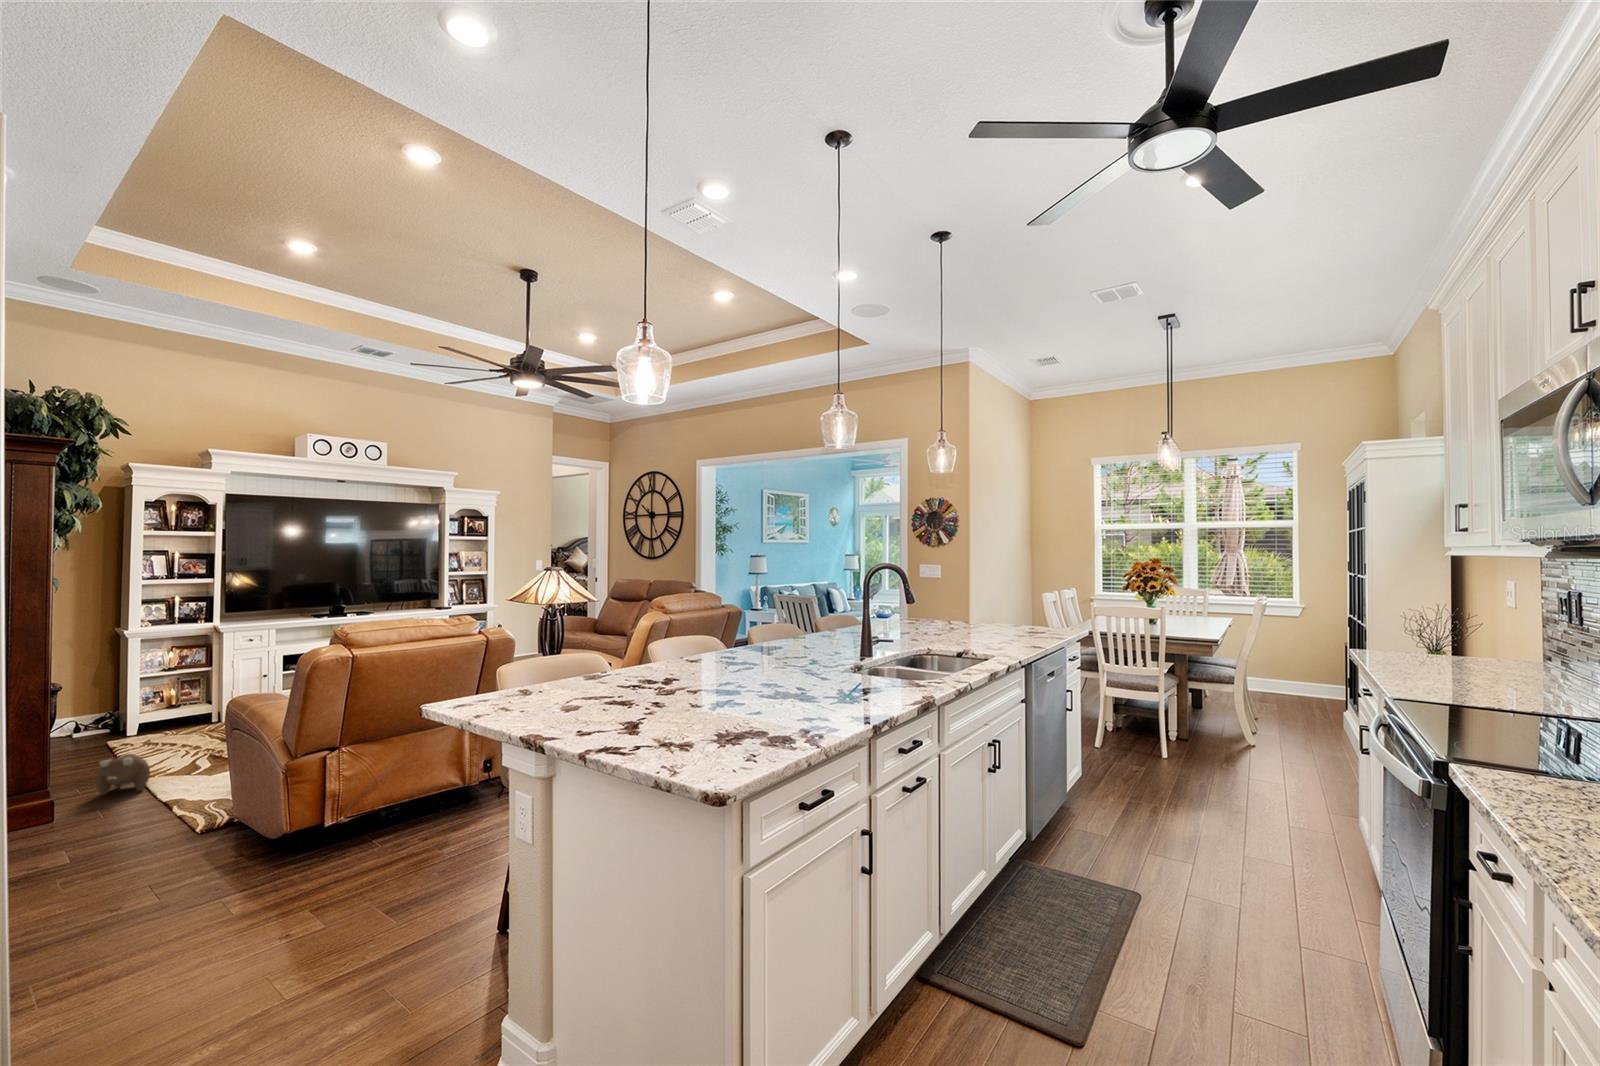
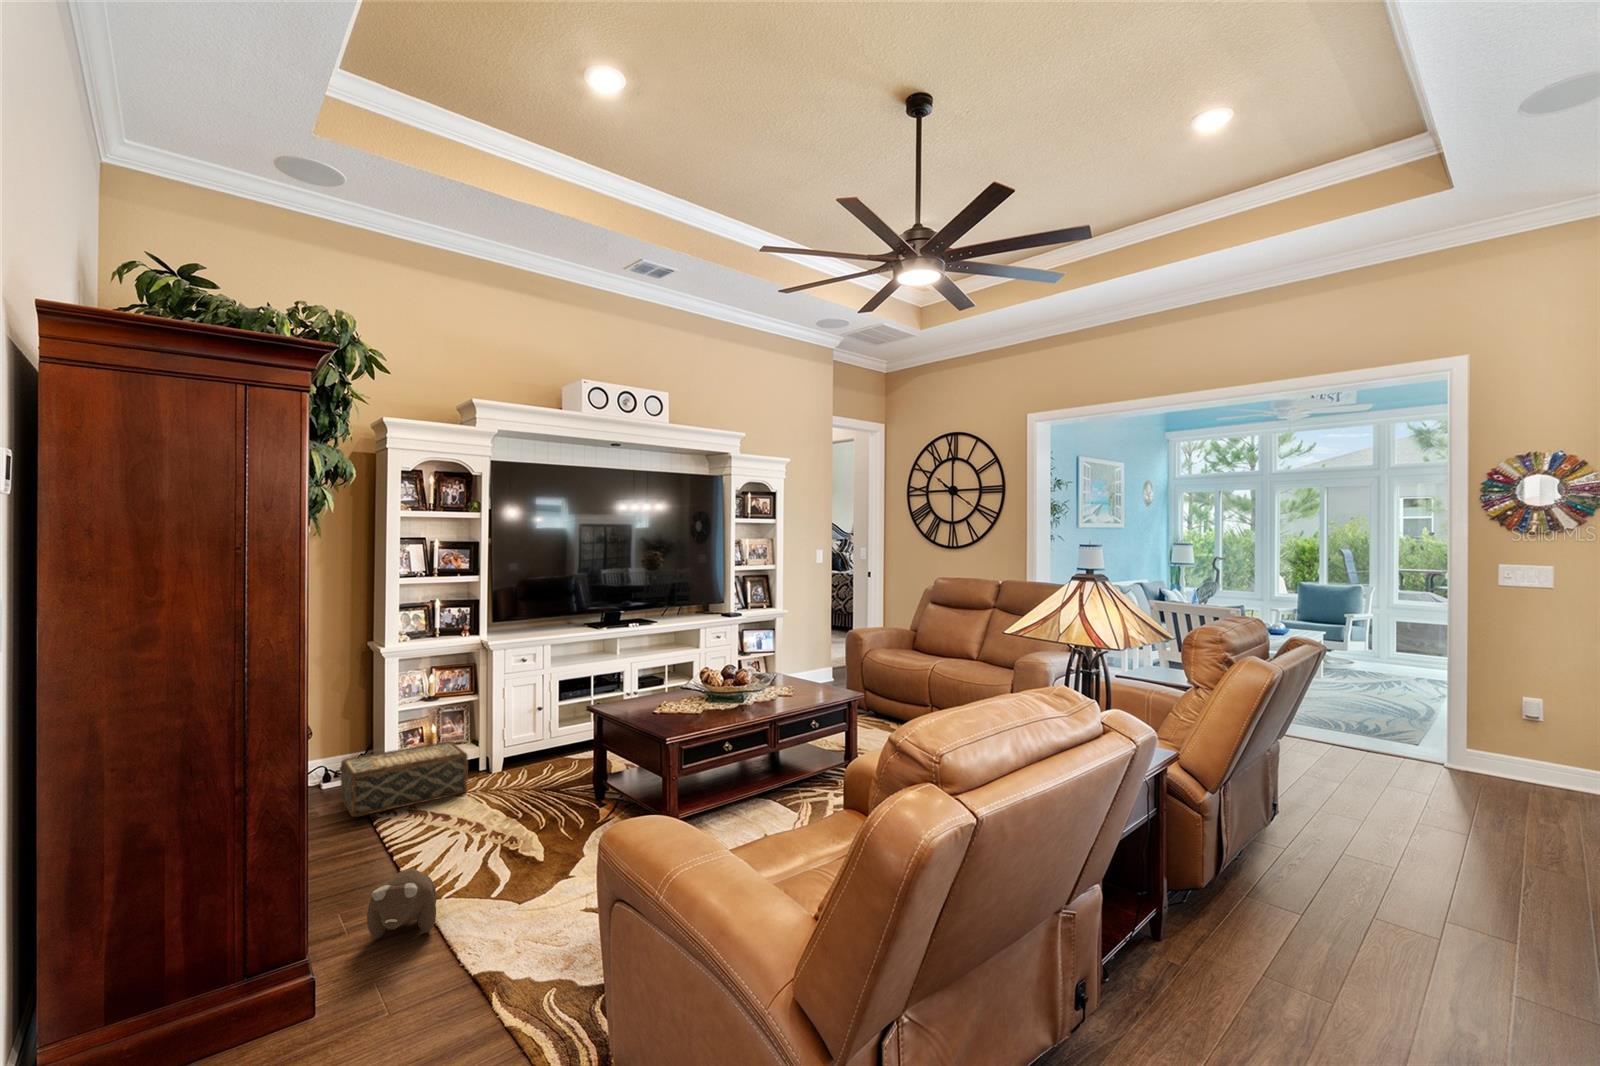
woven basket: none [87,699,196,749] -> present [341,741,468,817]

